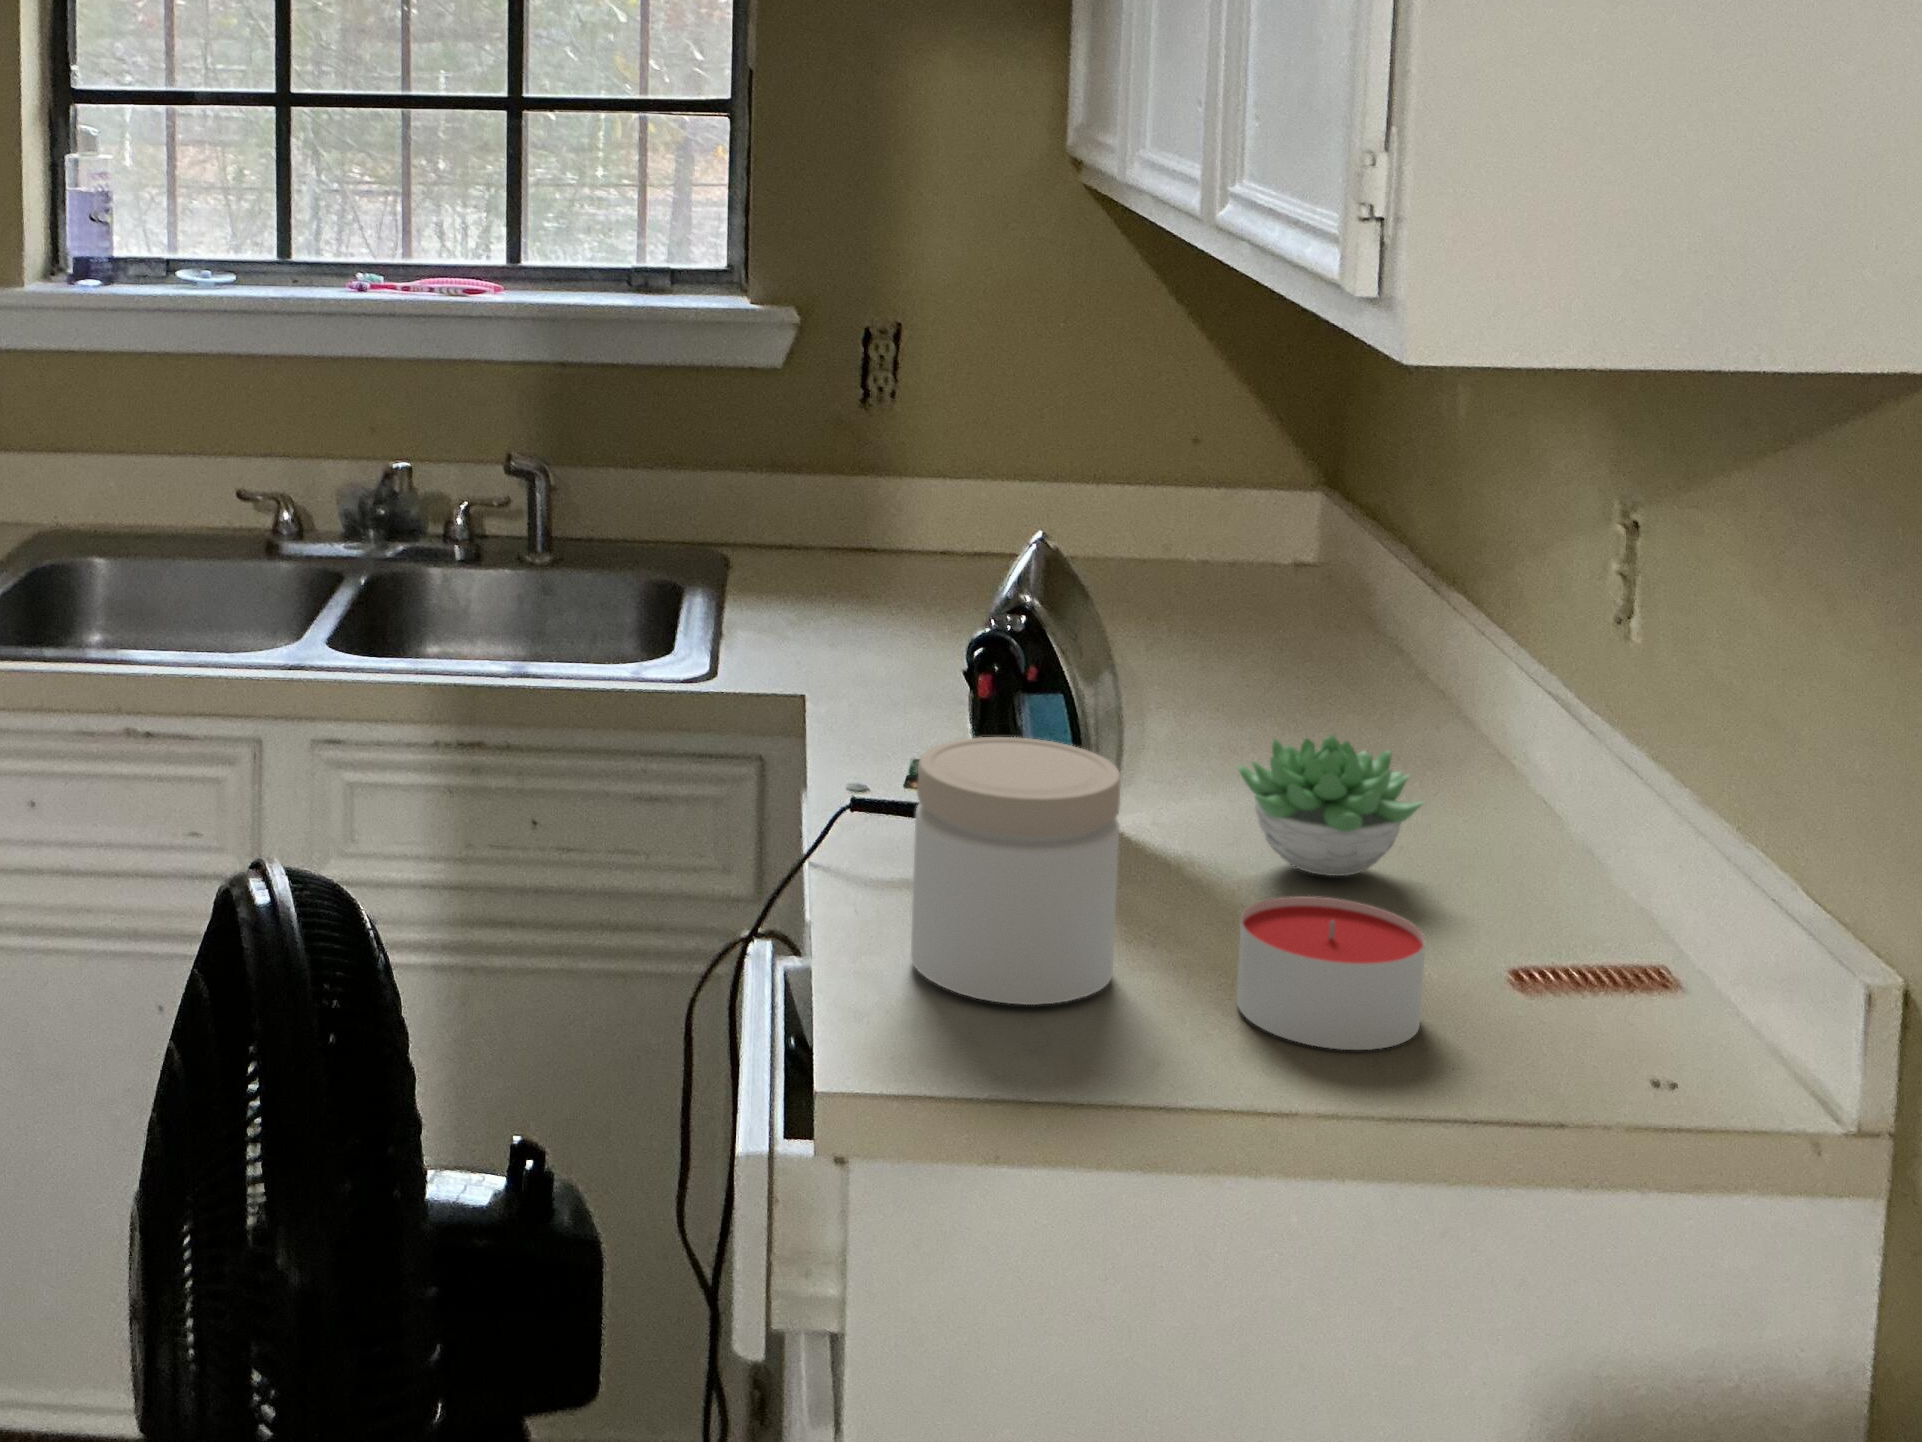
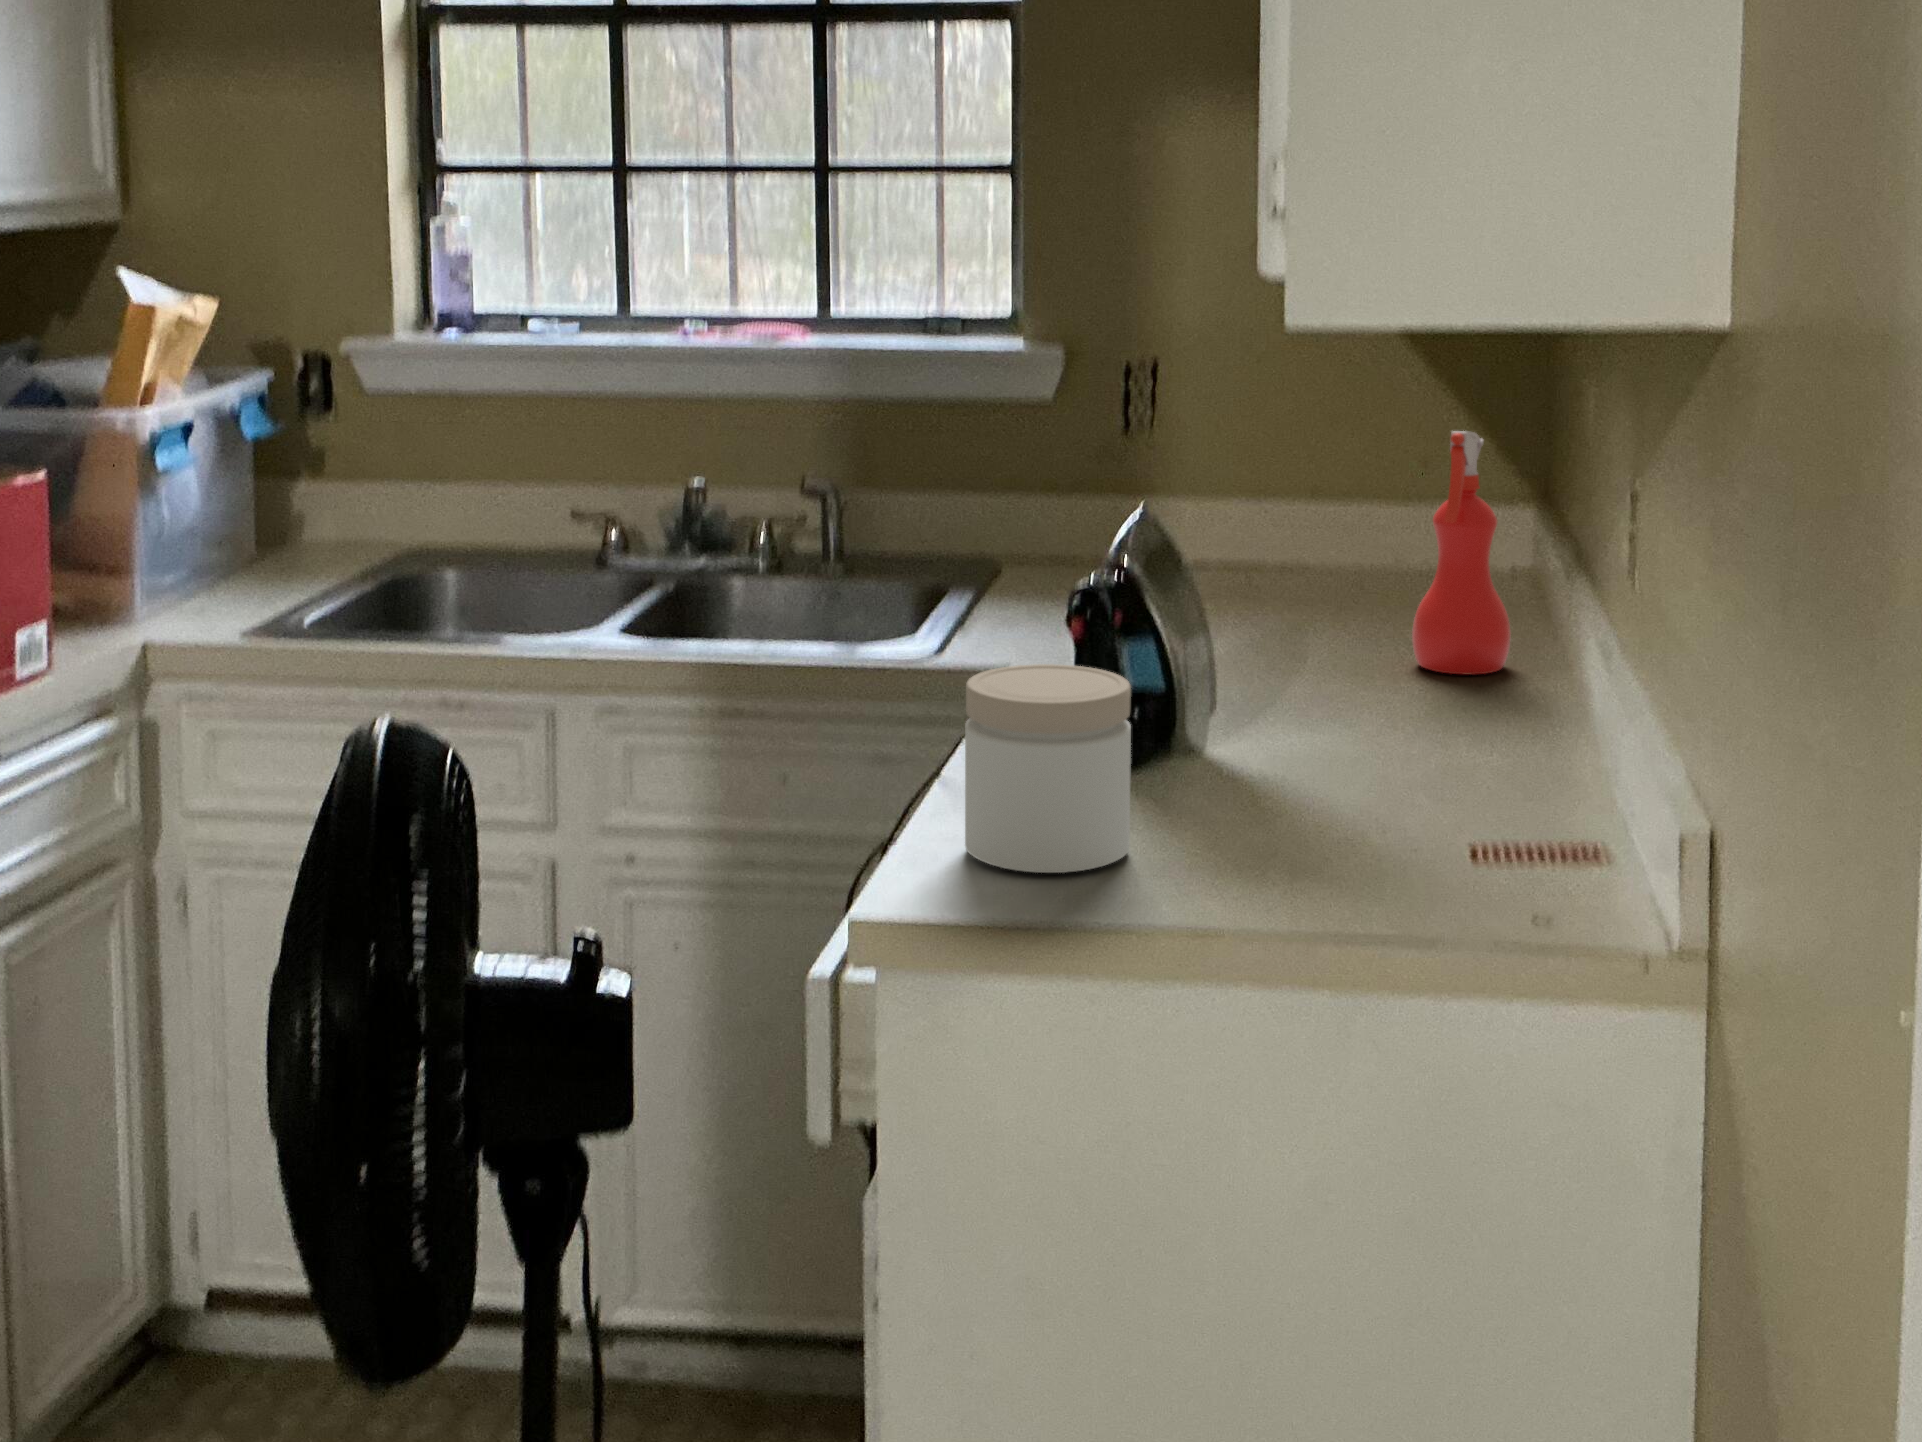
spray bottle: none [1268,423,1381,699] -> present [1412,431,1511,675]
succulent plant: present [1238,735,1425,876] -> none [1291,679,1435,793]
candle: present [1237,896,1425,1050] -> none [1216,791,1364,905]

